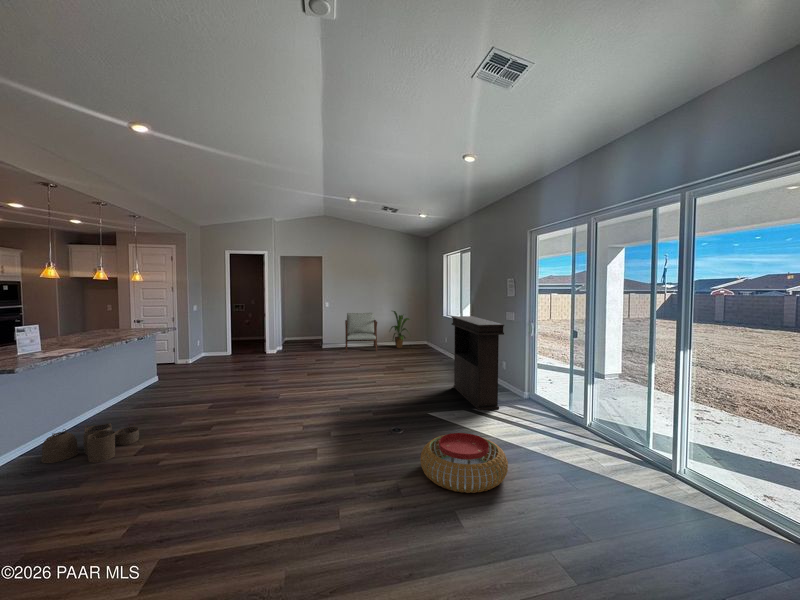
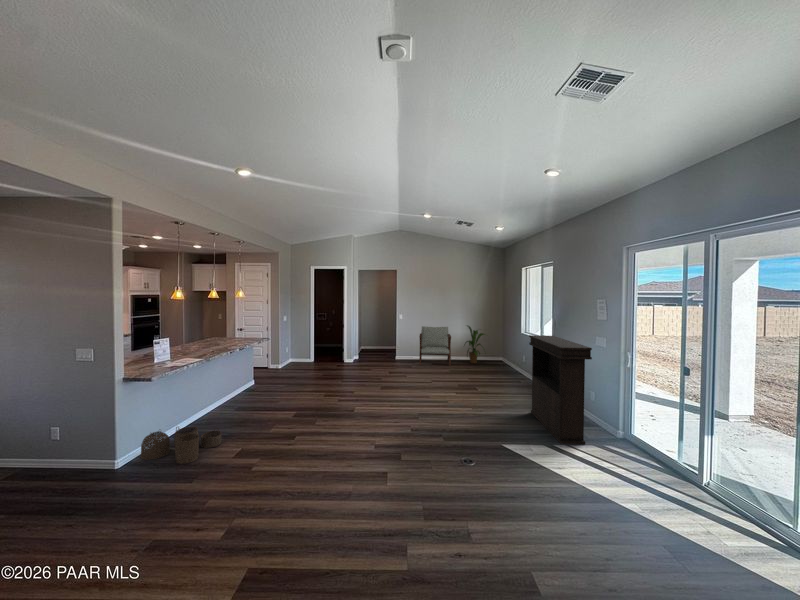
pouf: present [421,433,508,493] -> none [490,475,600,557]

